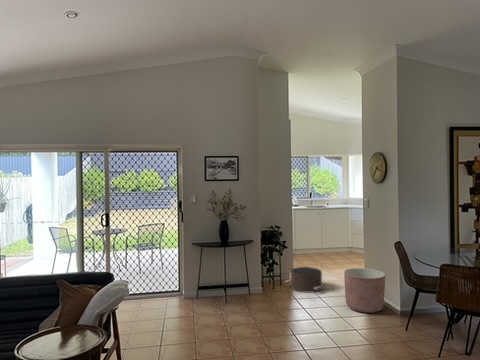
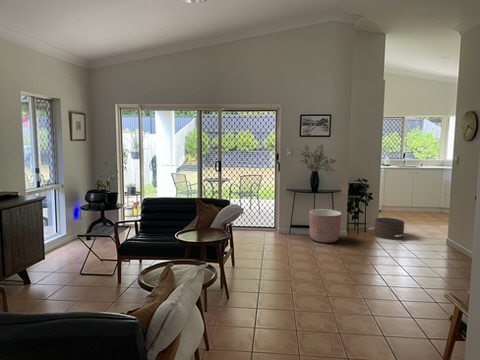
planter: present [344,268,385,313] -> present [310,209,341,243]

